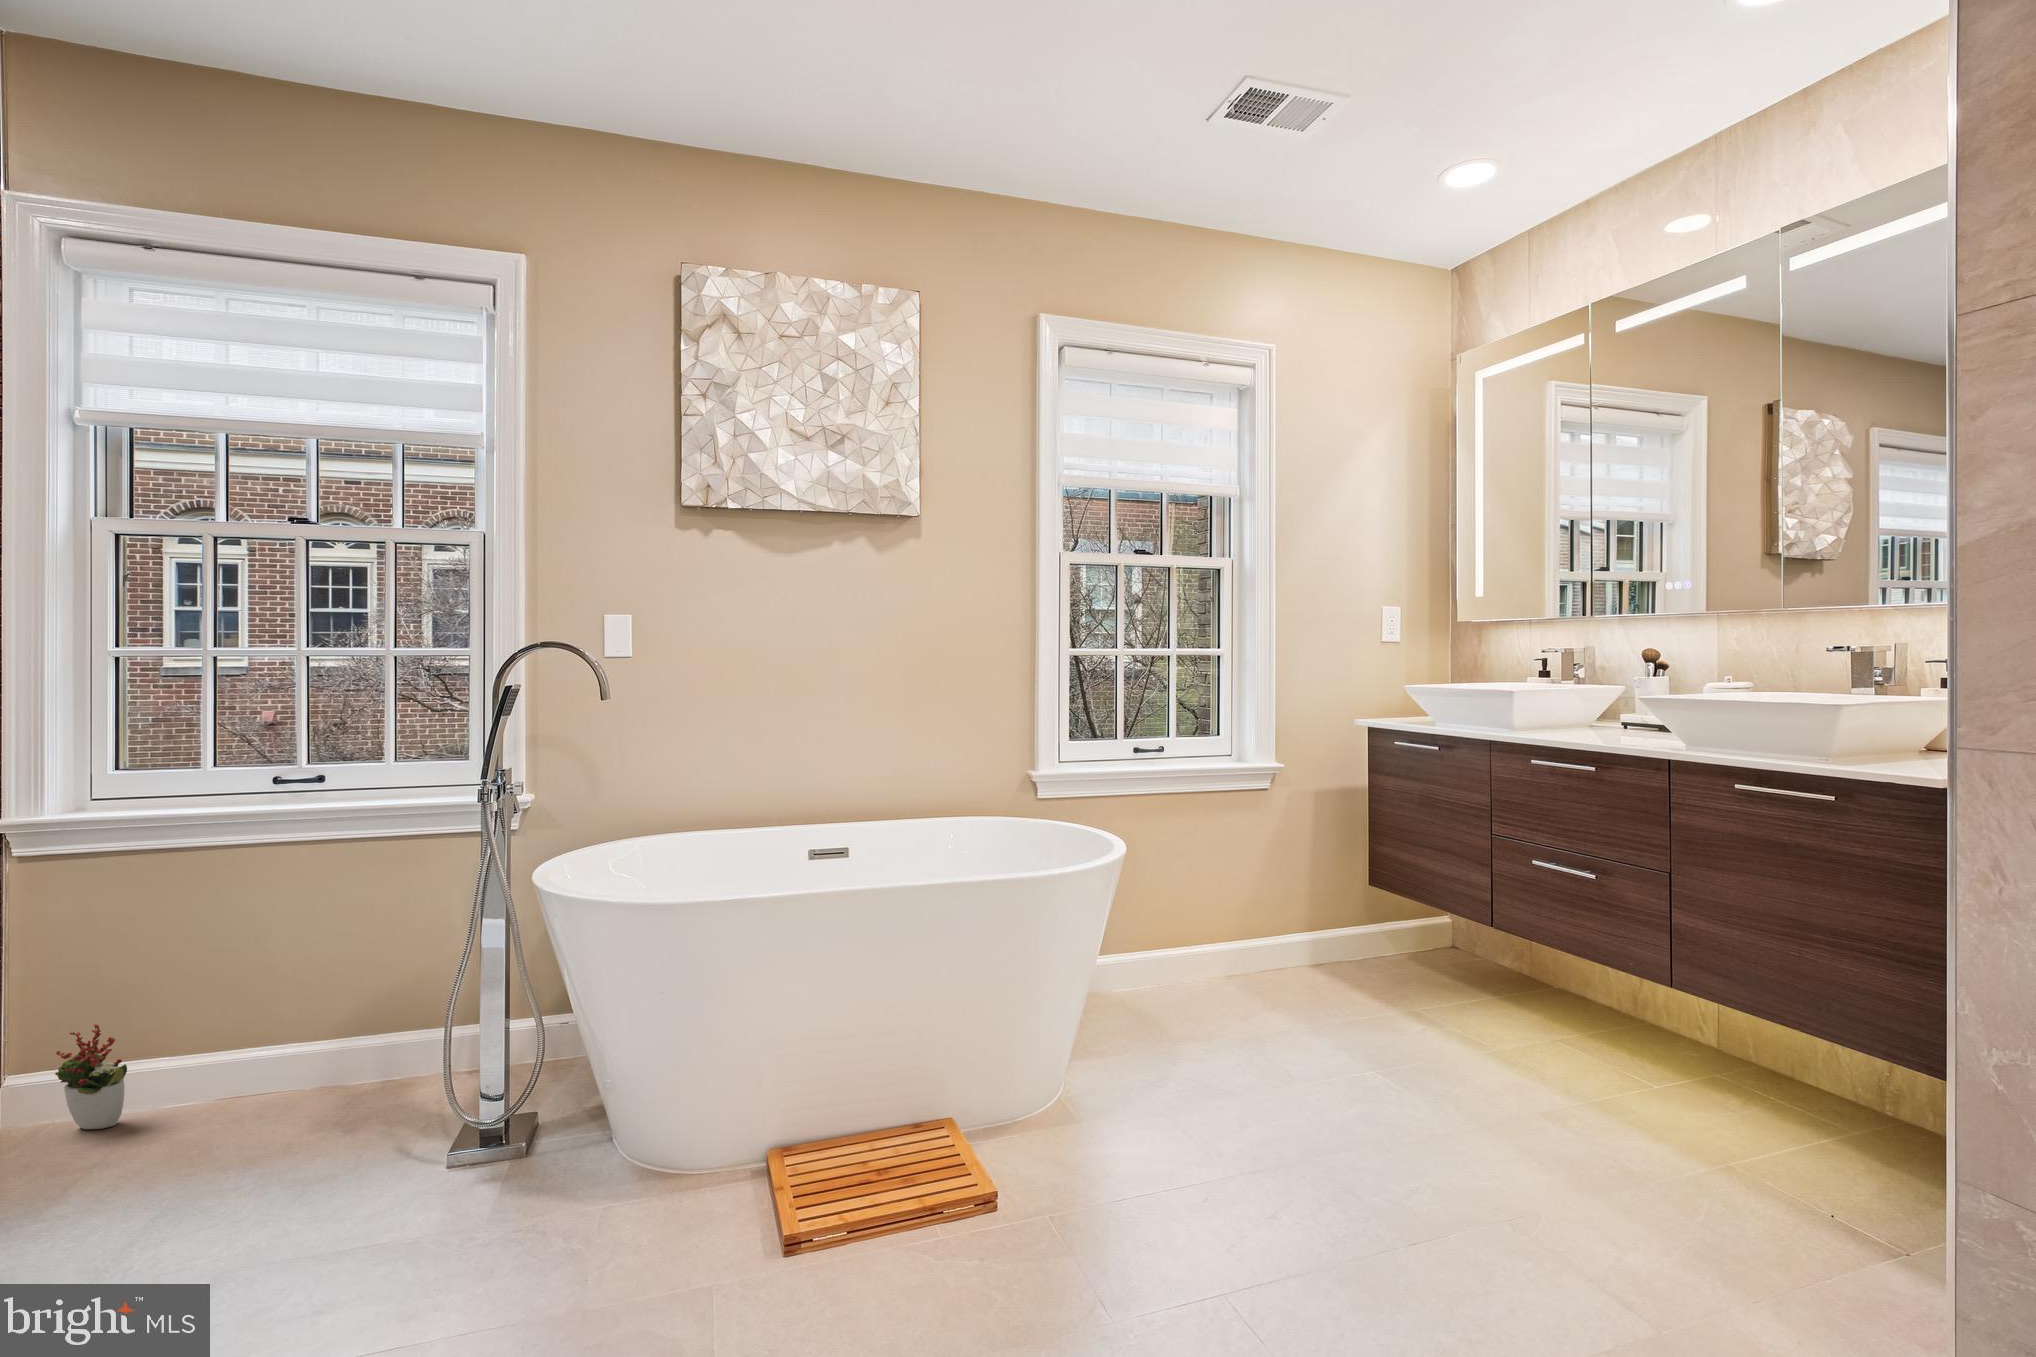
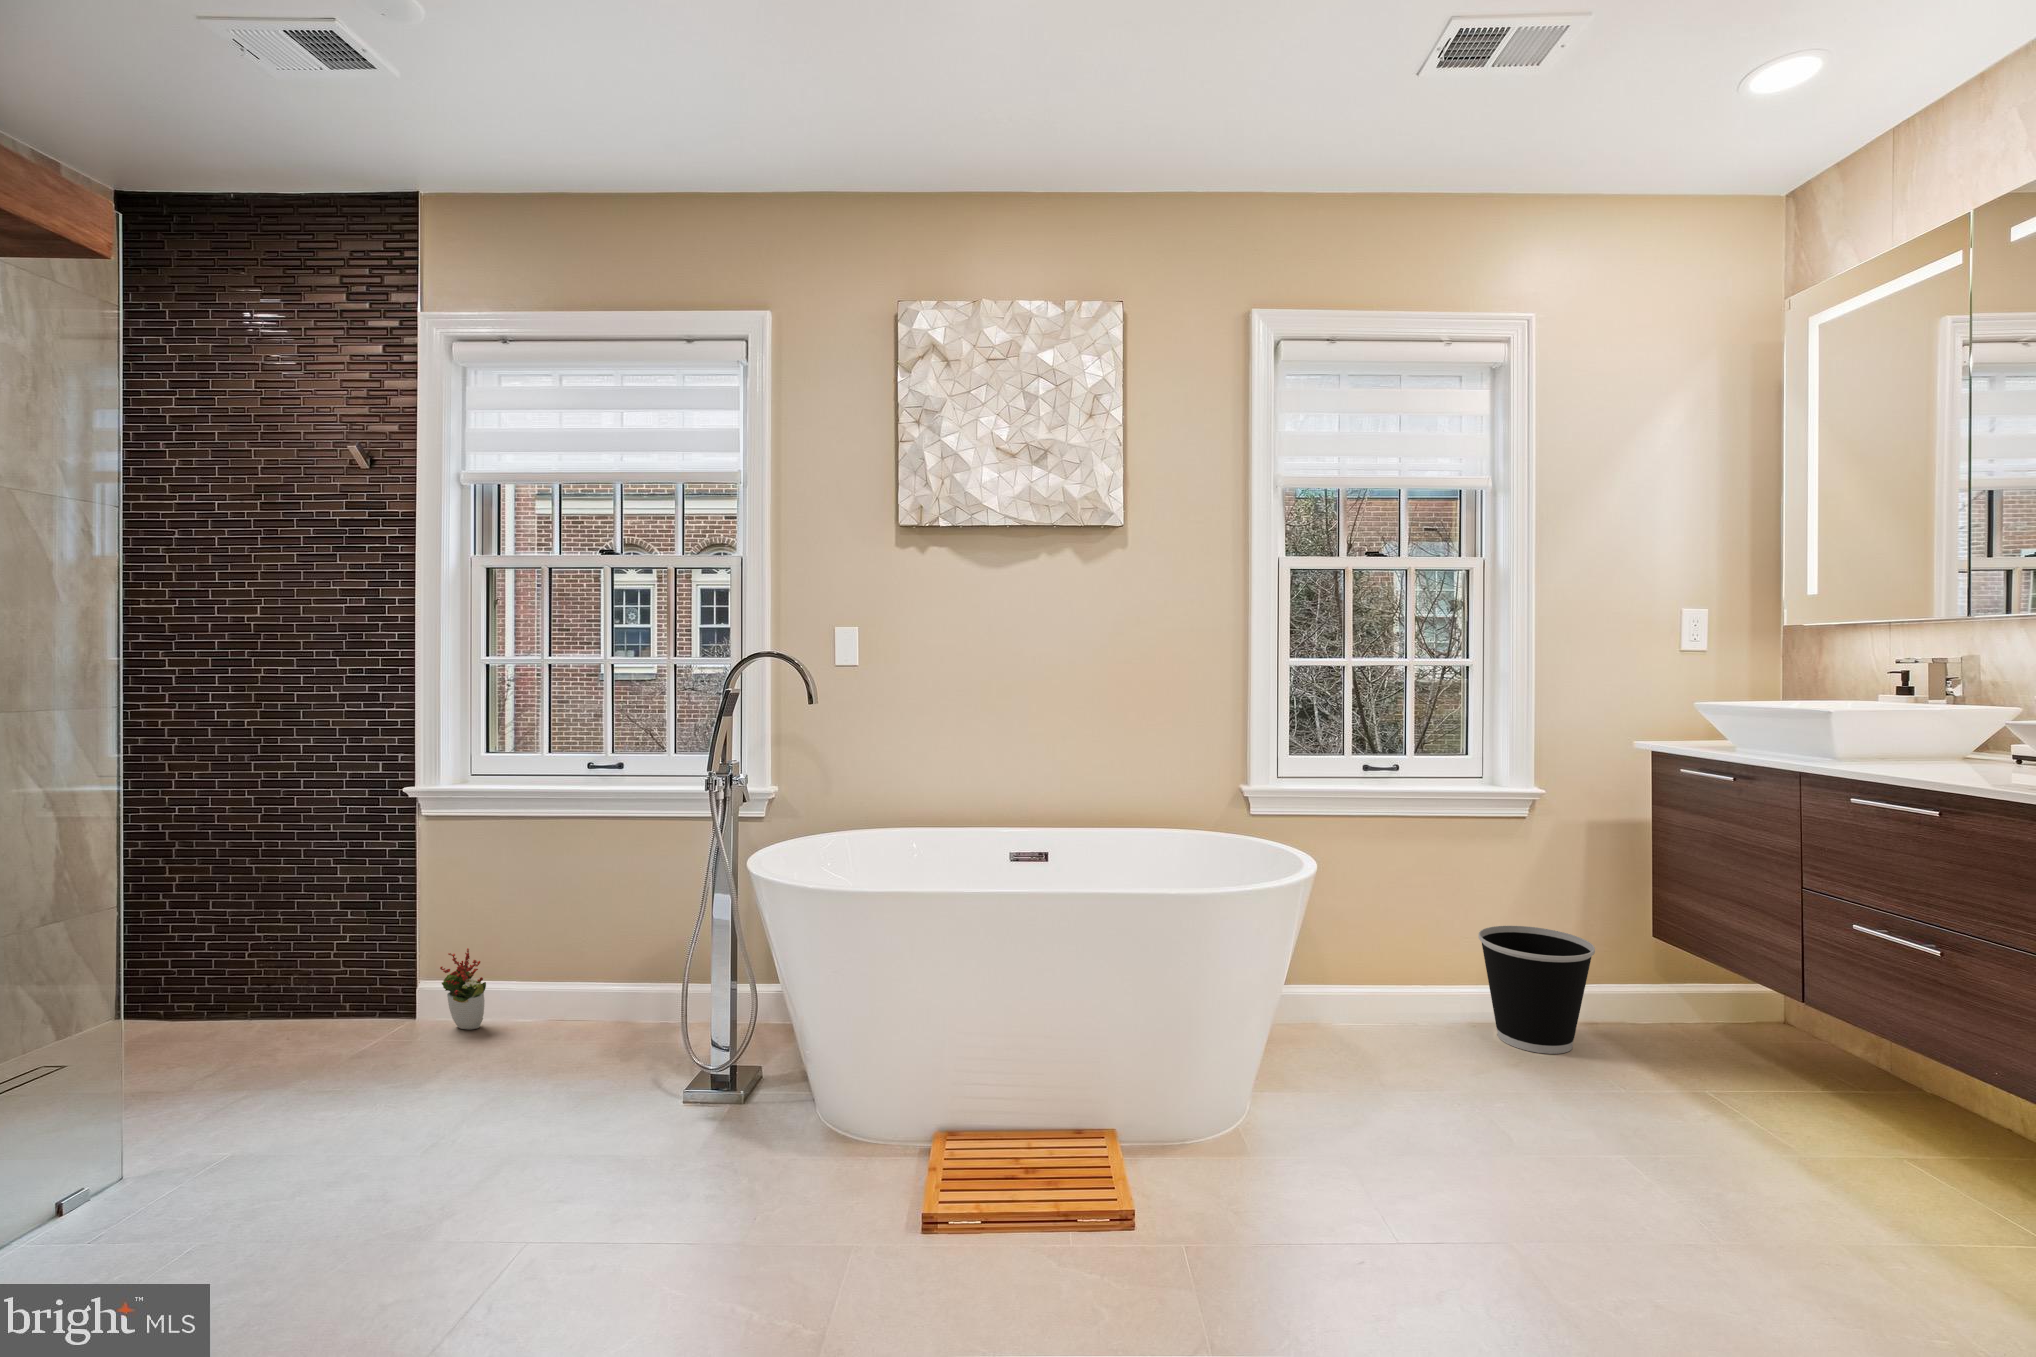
wastebasket: none [1239,890,1333,999] -> present [1478,926,1595,1054]

